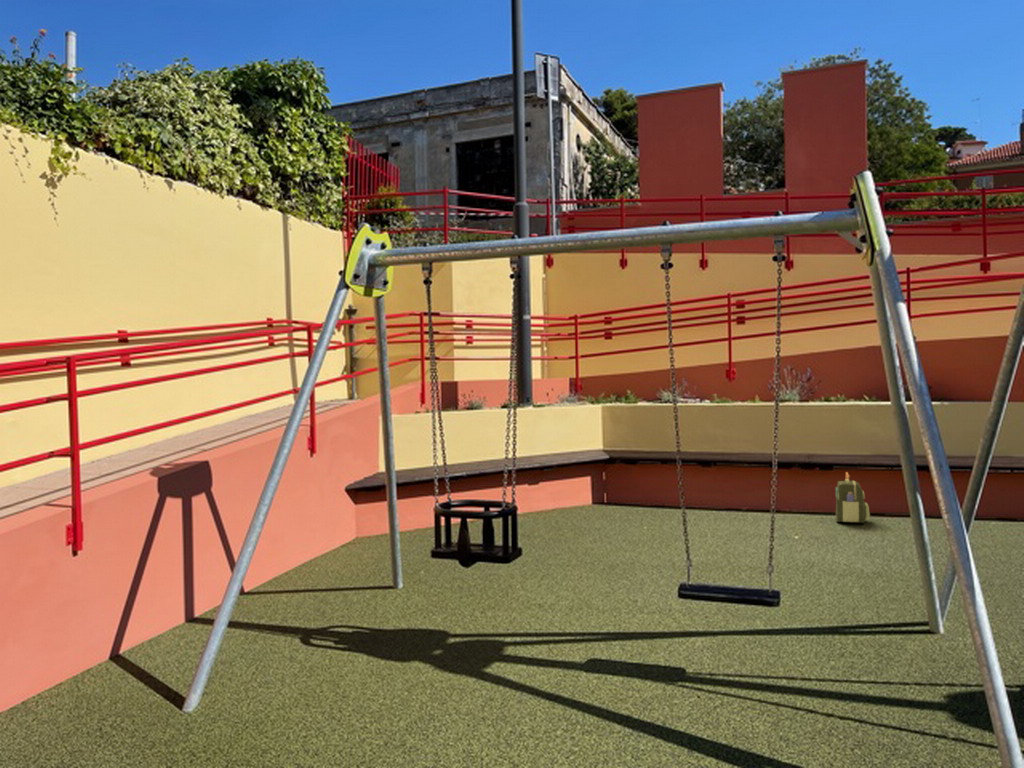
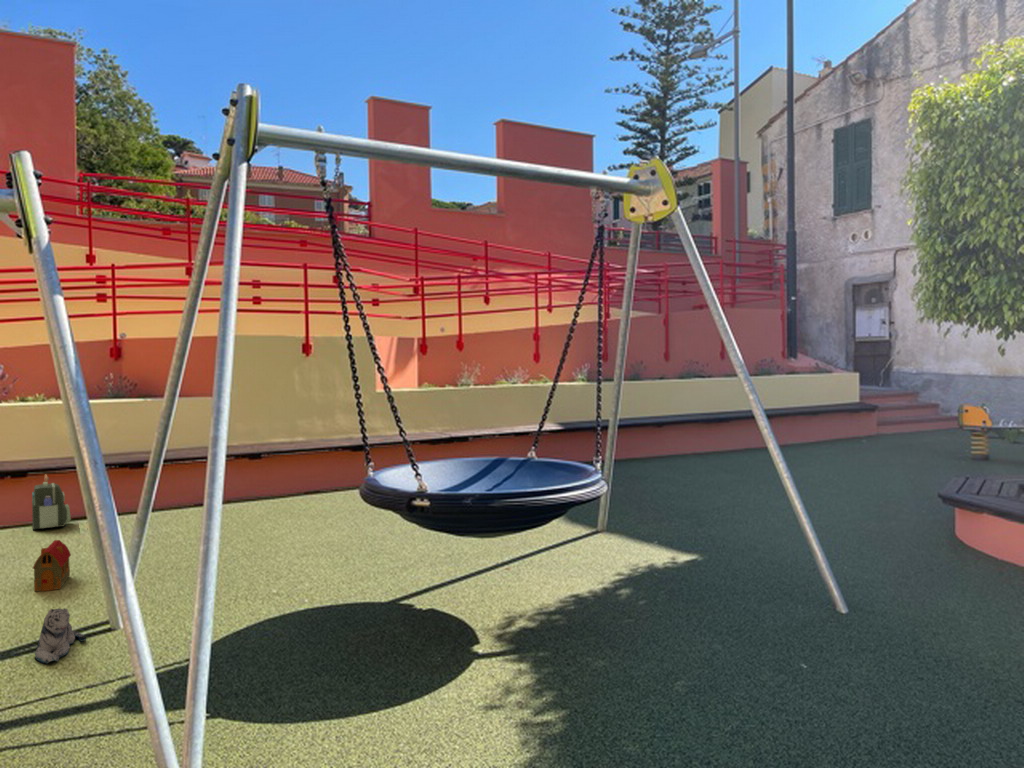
toy house: none [847,535,879,582] -> present [33,540,71,591]
plush toy: none [860,599,905,650] -> present [35,609,86,664]

